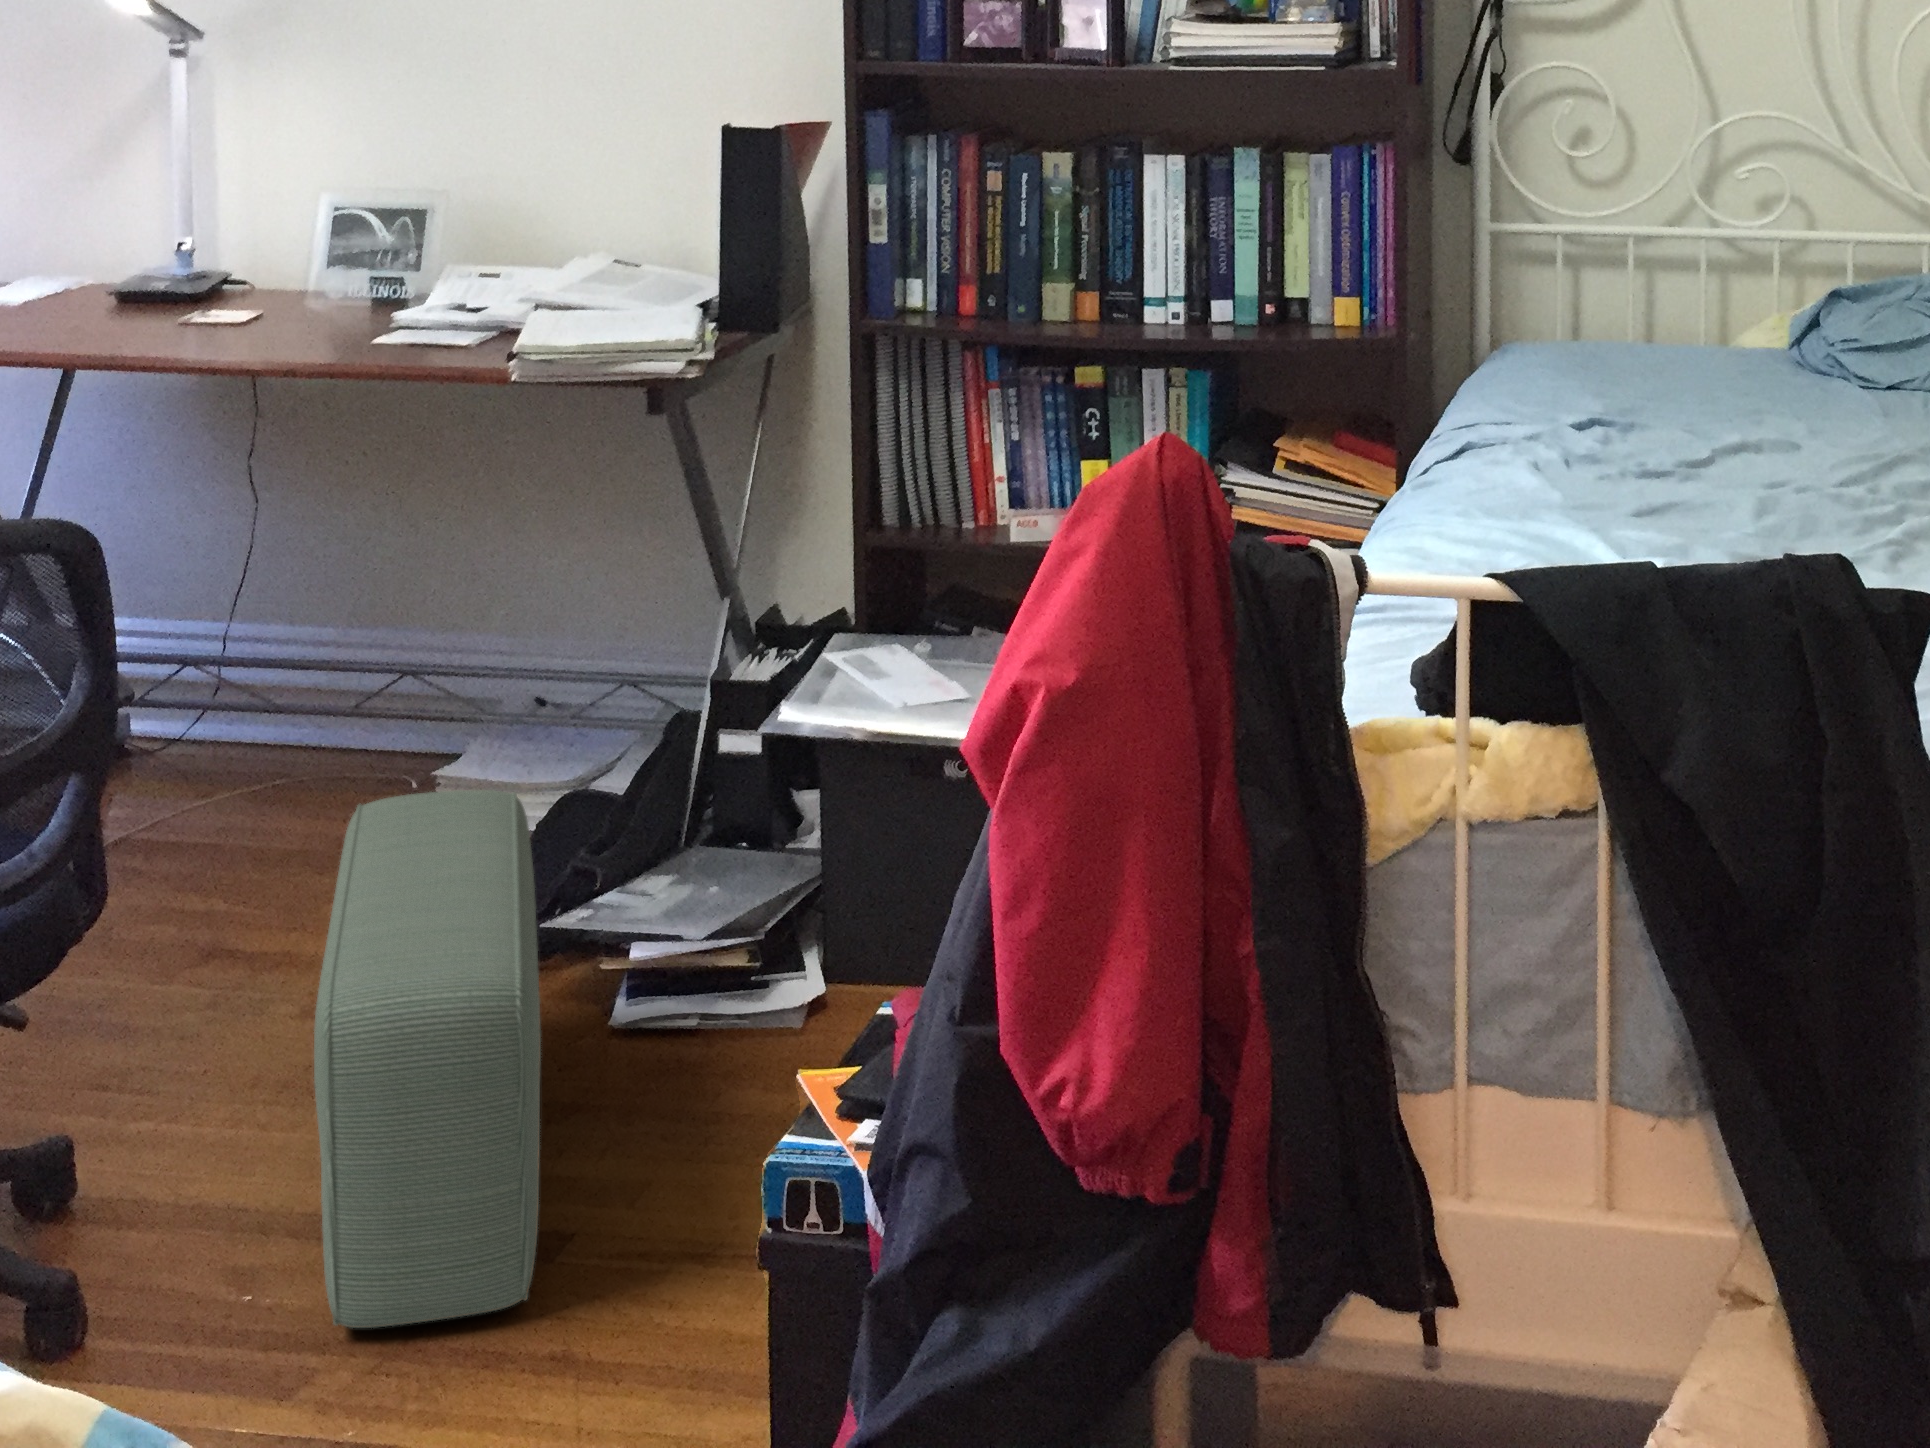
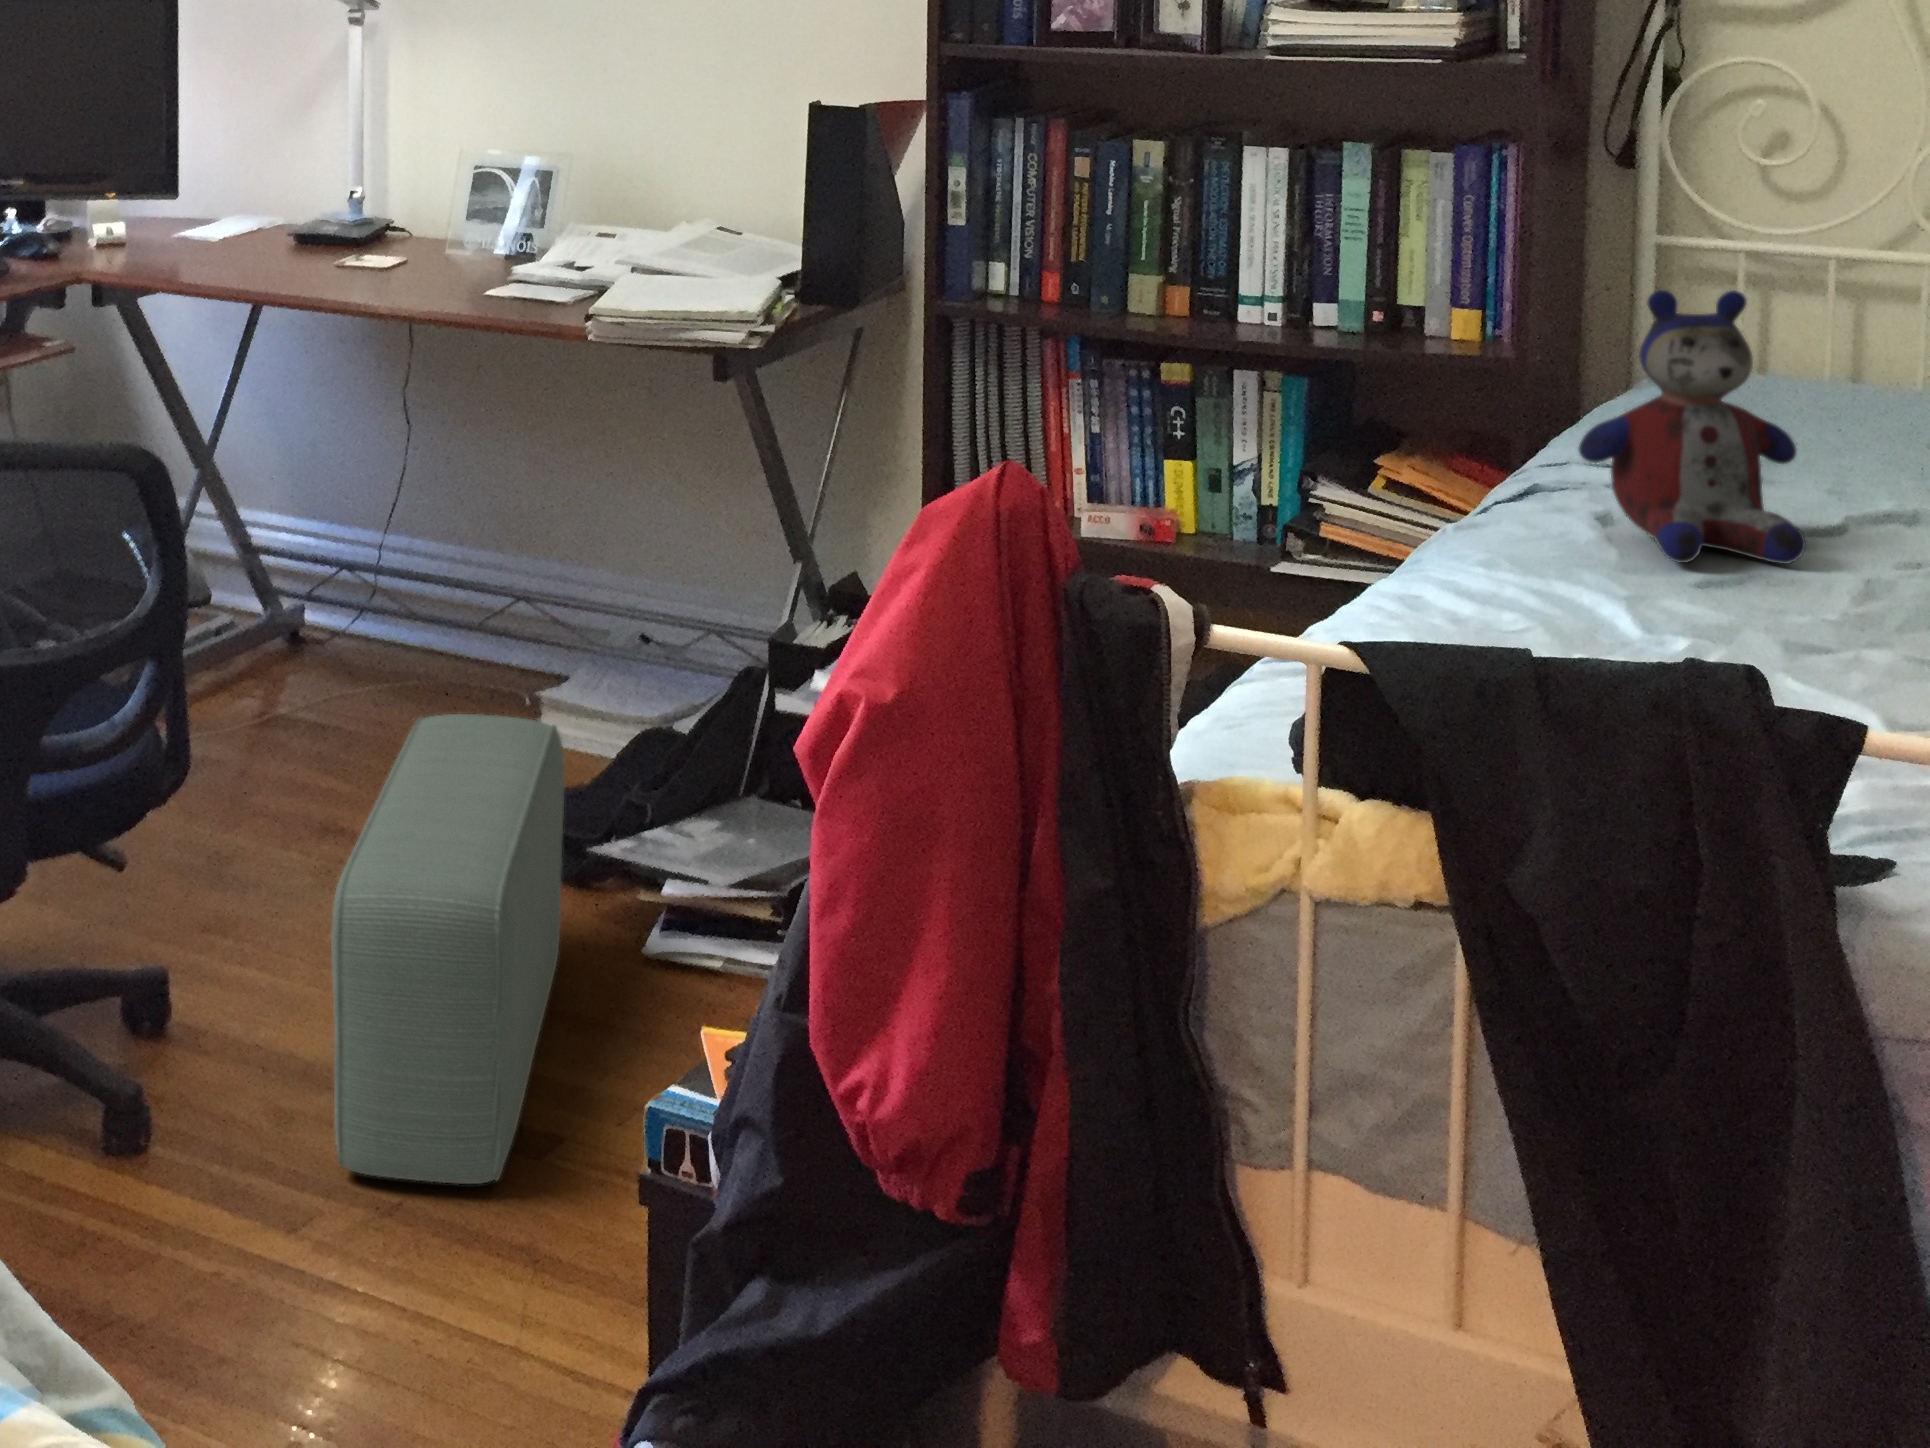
stuffed bear: none [1523,247,1711,492] -> present [1579,290,1805,564]

